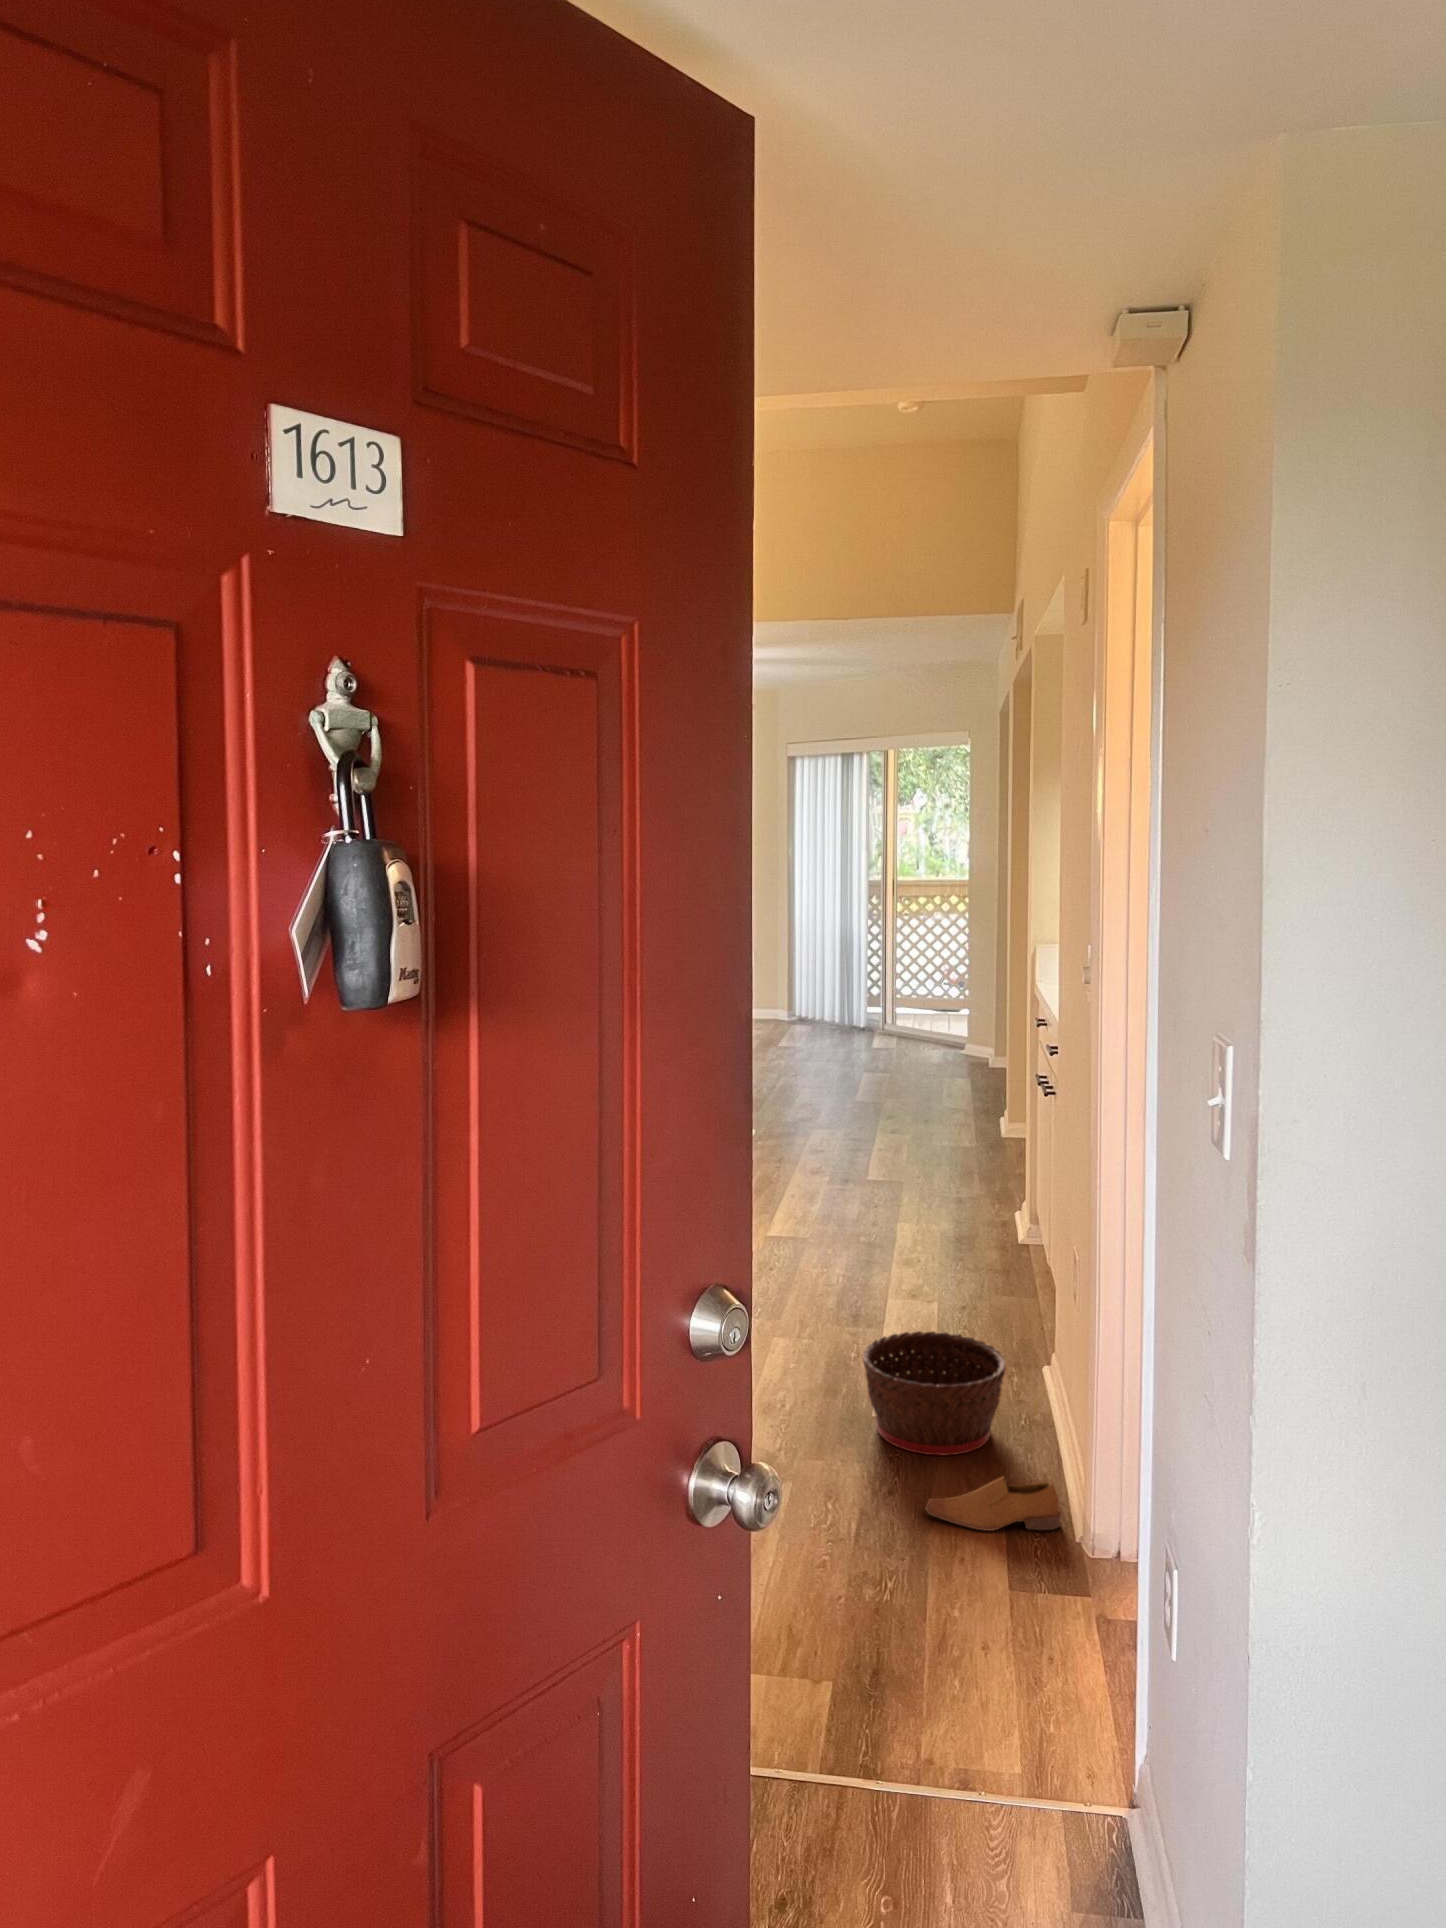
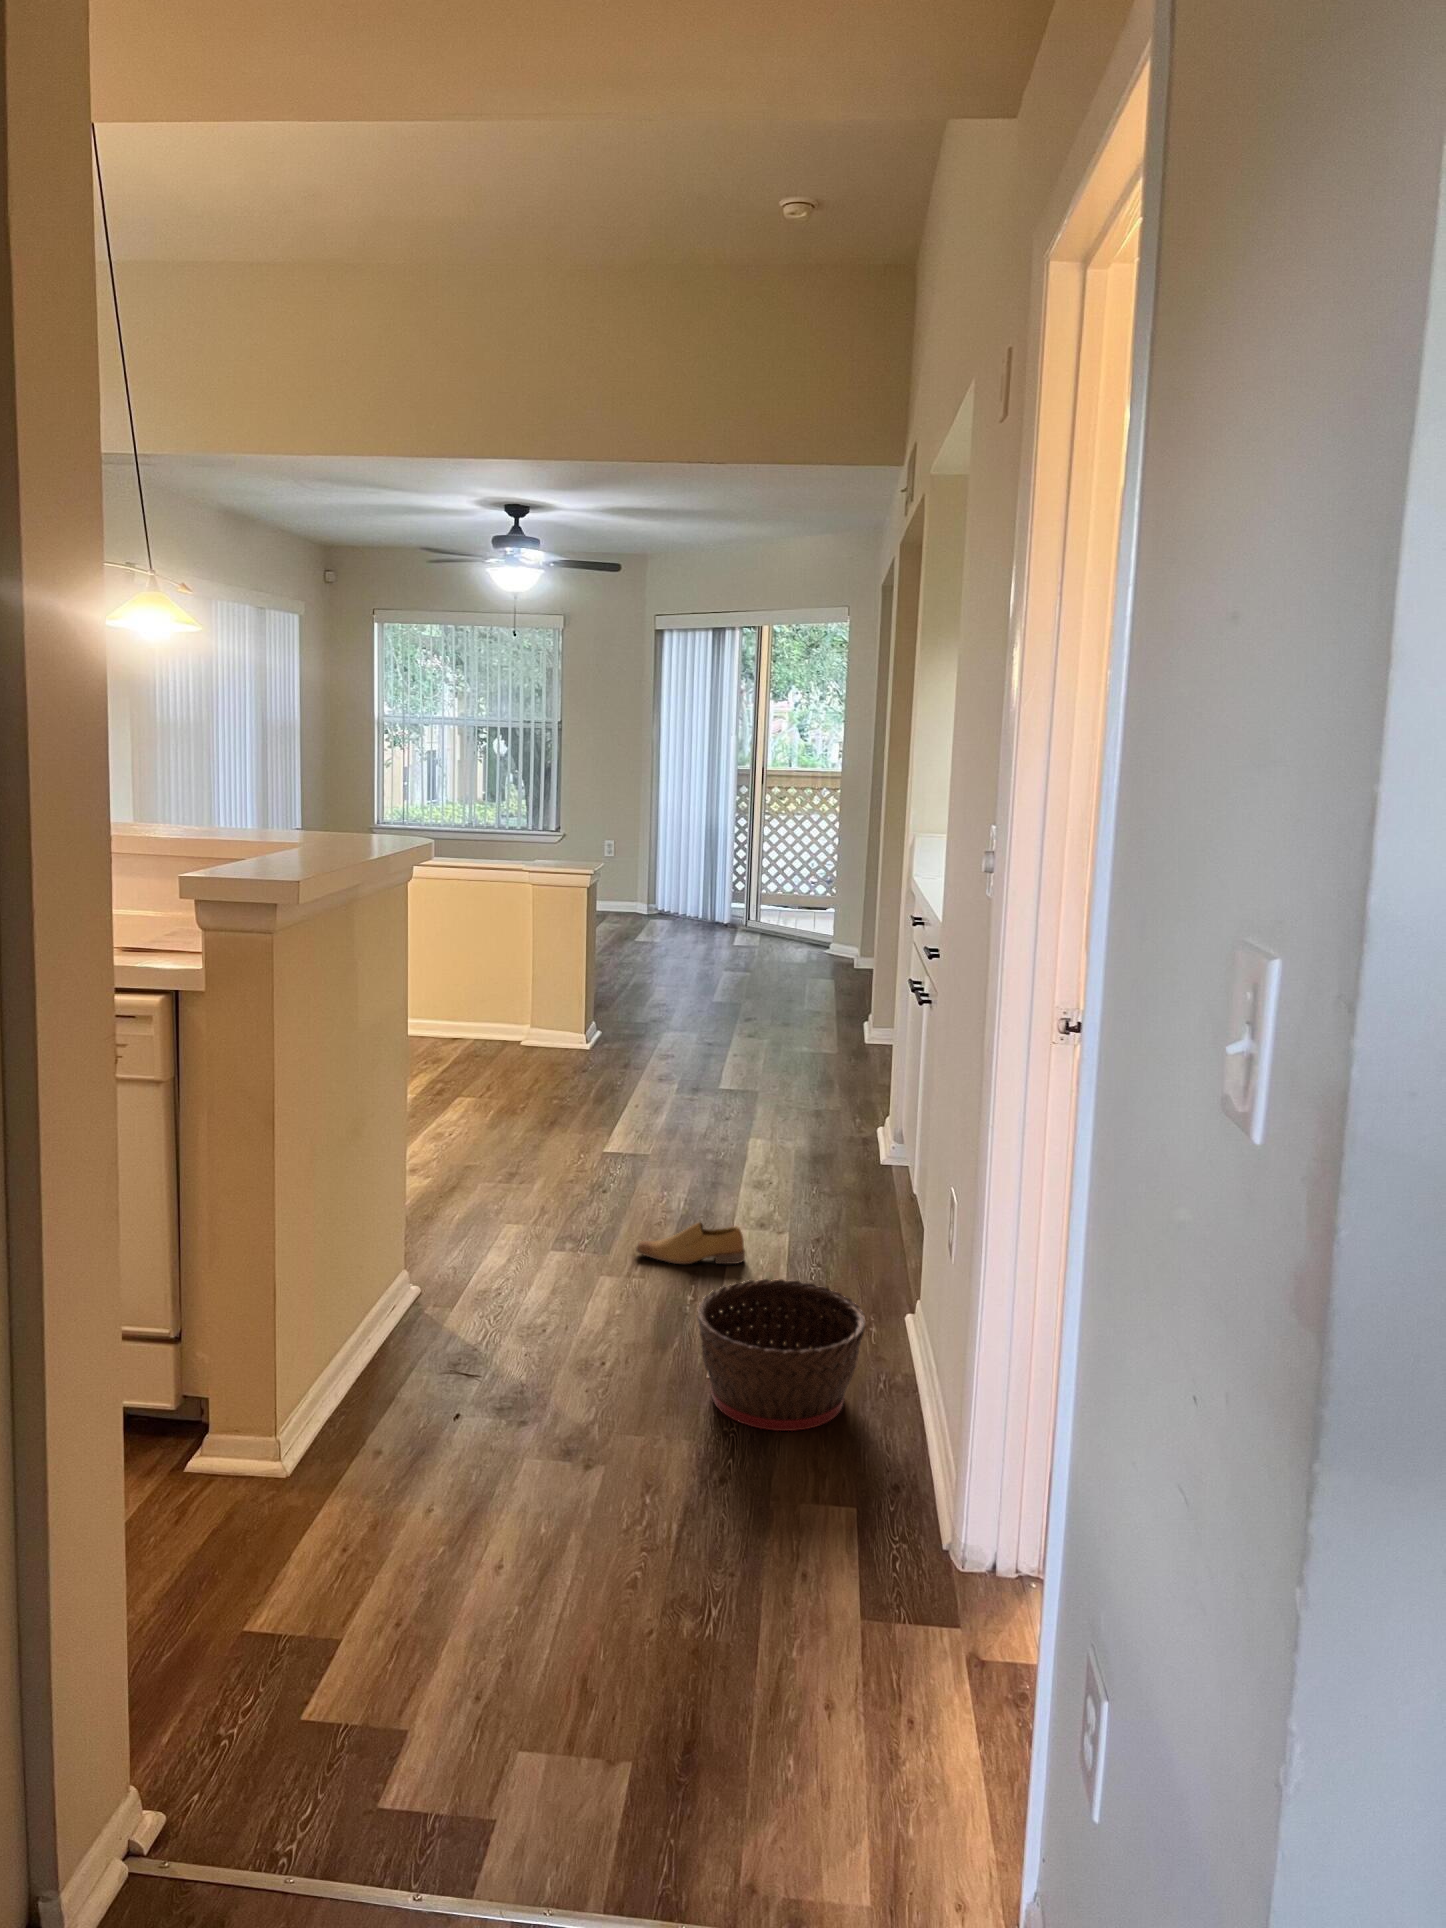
shoe: present [926,1477,1062,1531] -> present [636,1222,745,1264]

